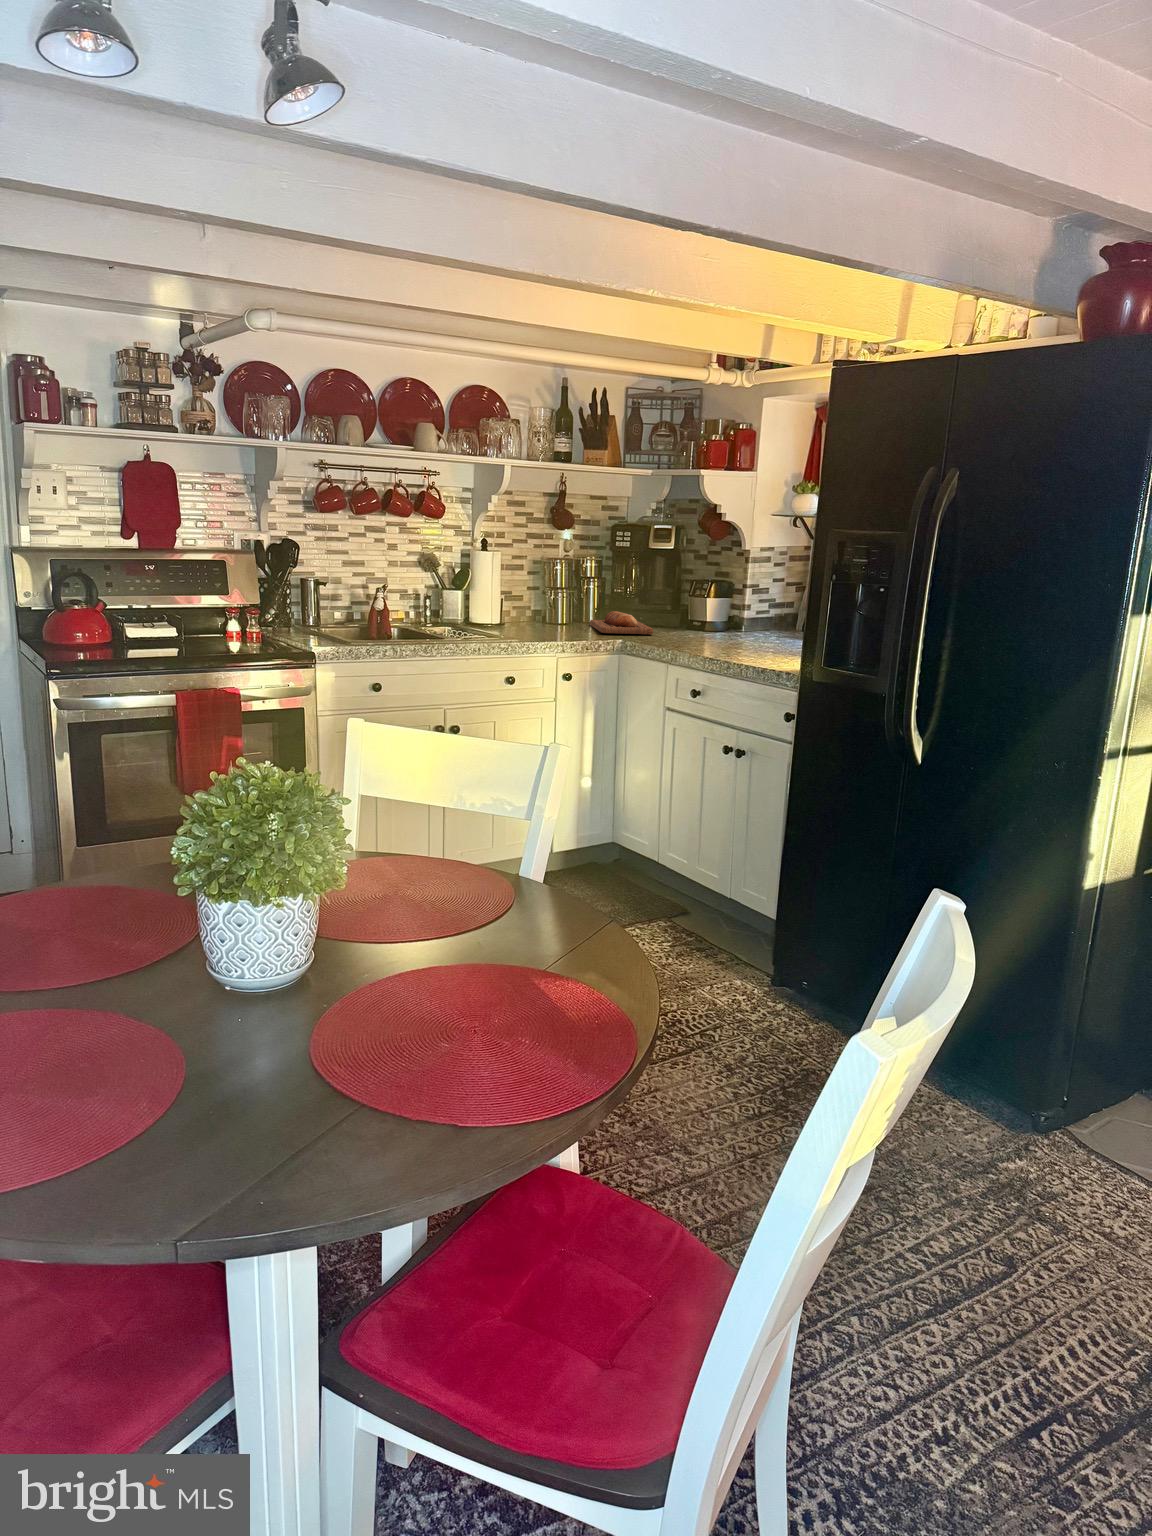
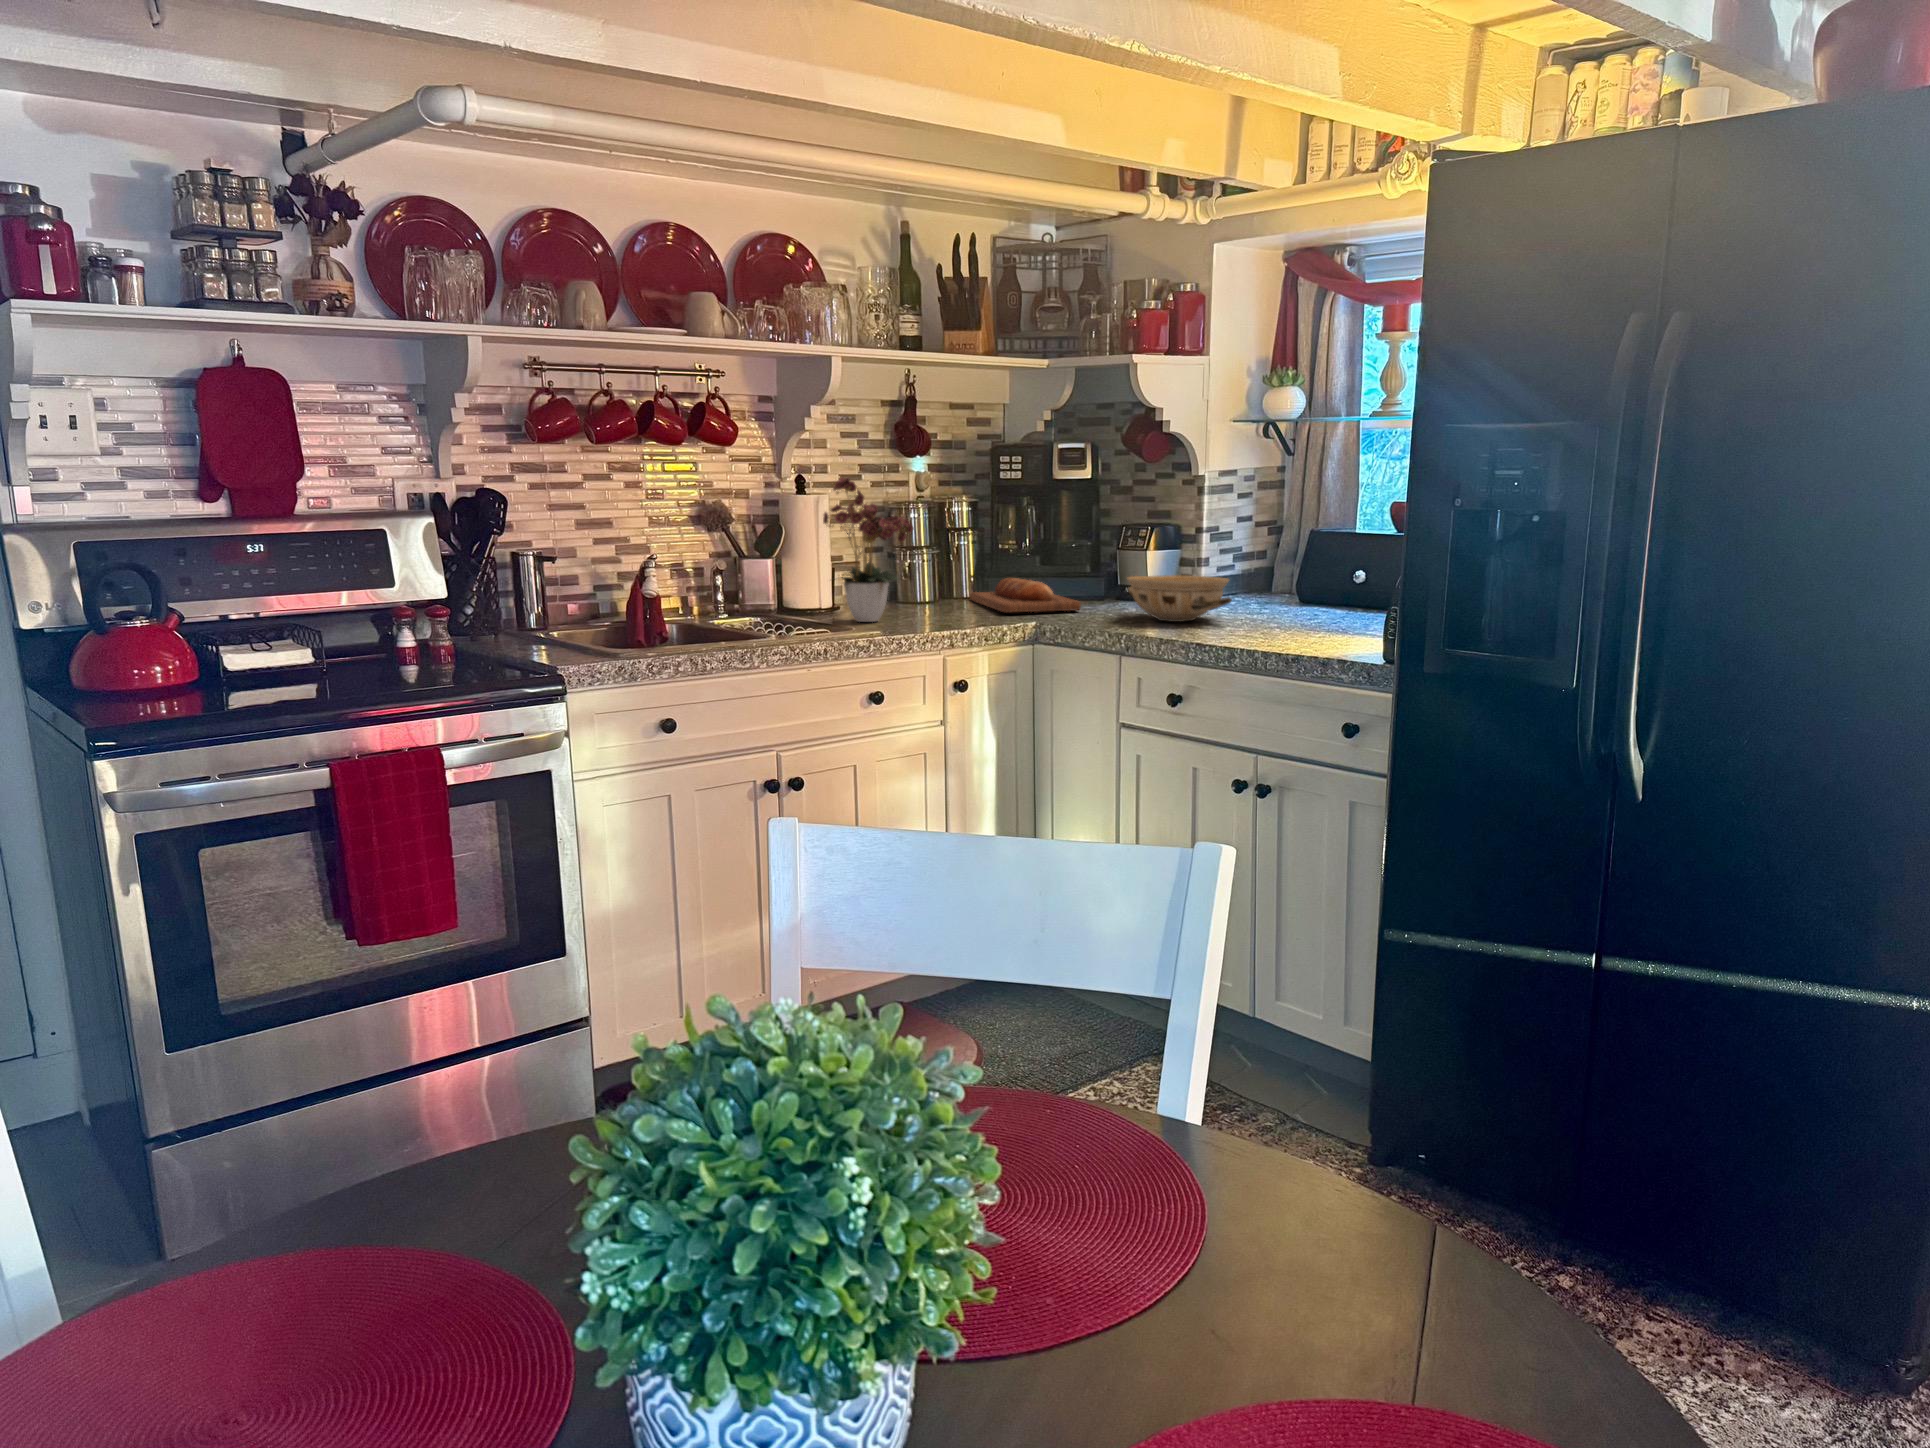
flower arrangement: none [485,537,550,634] -> present [823,477,914,622]
ceramic bowl: none [678,614,746,645] -> present [1127,575,1232,622]

